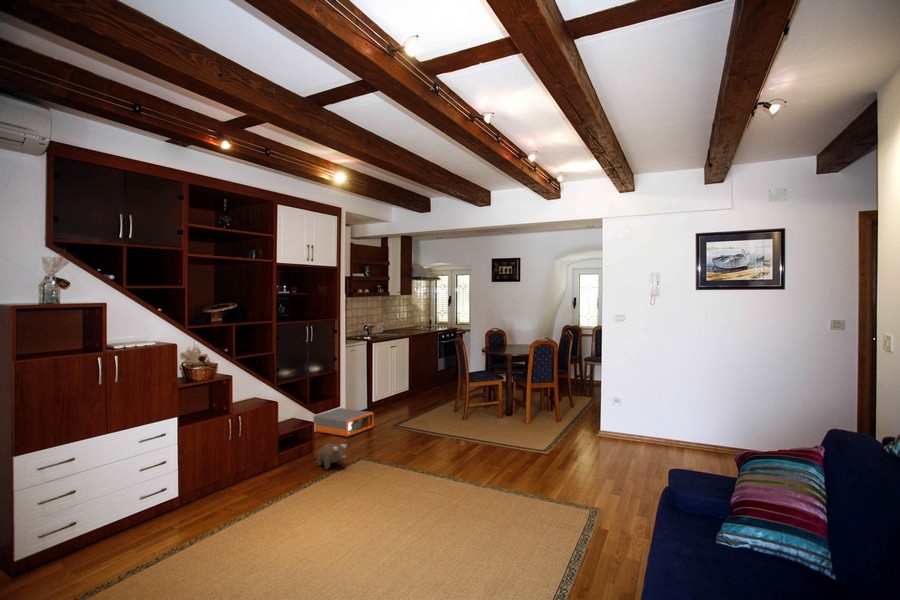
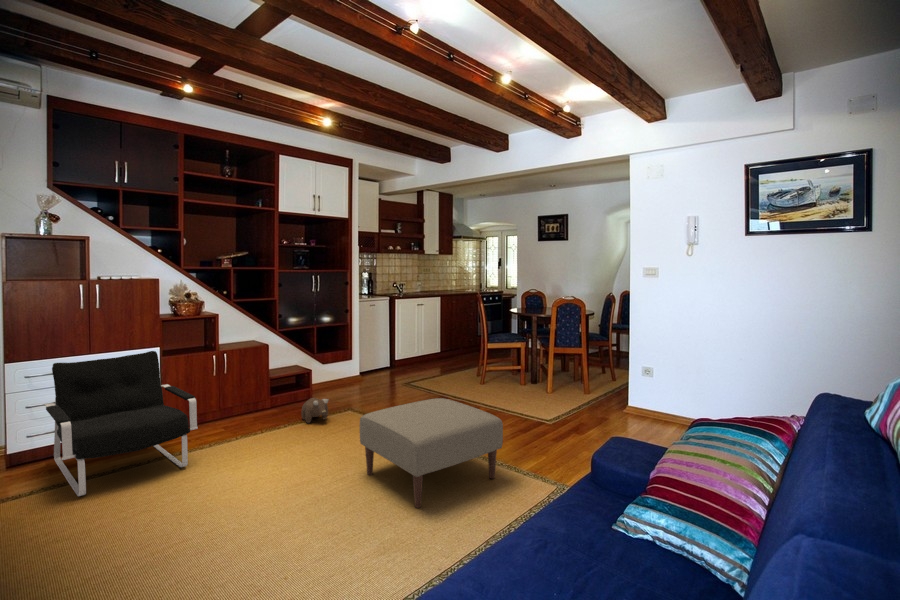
armchair: none [75,407,245,569] -> present [44,351,198,496]
storage box: present [313,408,374,436] -> none [320,367,381,394]
ottoman: none [411,438,539,543] -> present [360,398,503,508]

